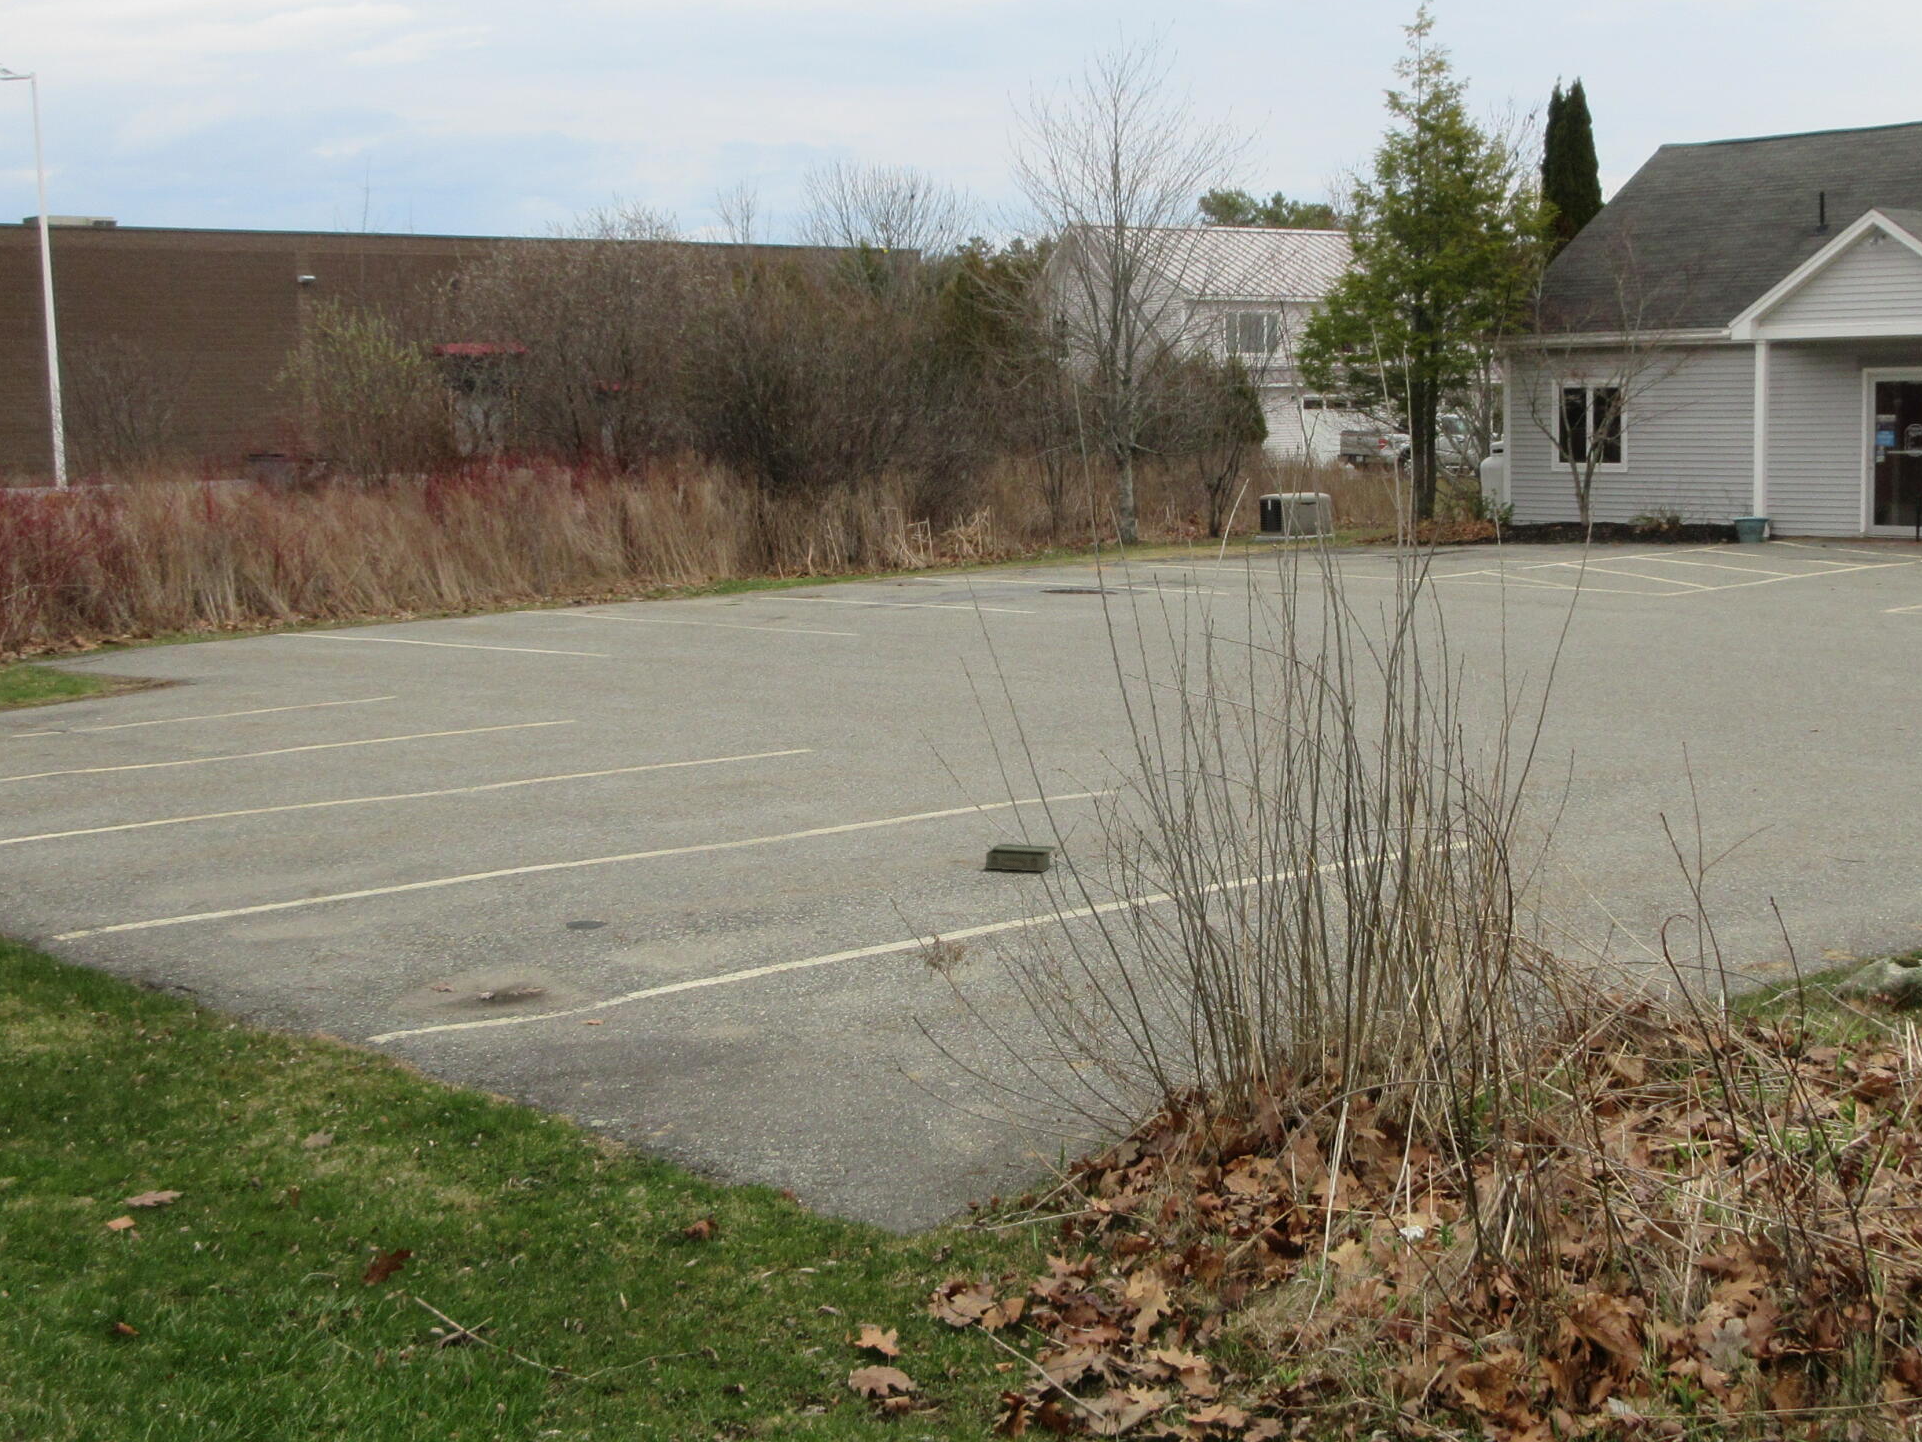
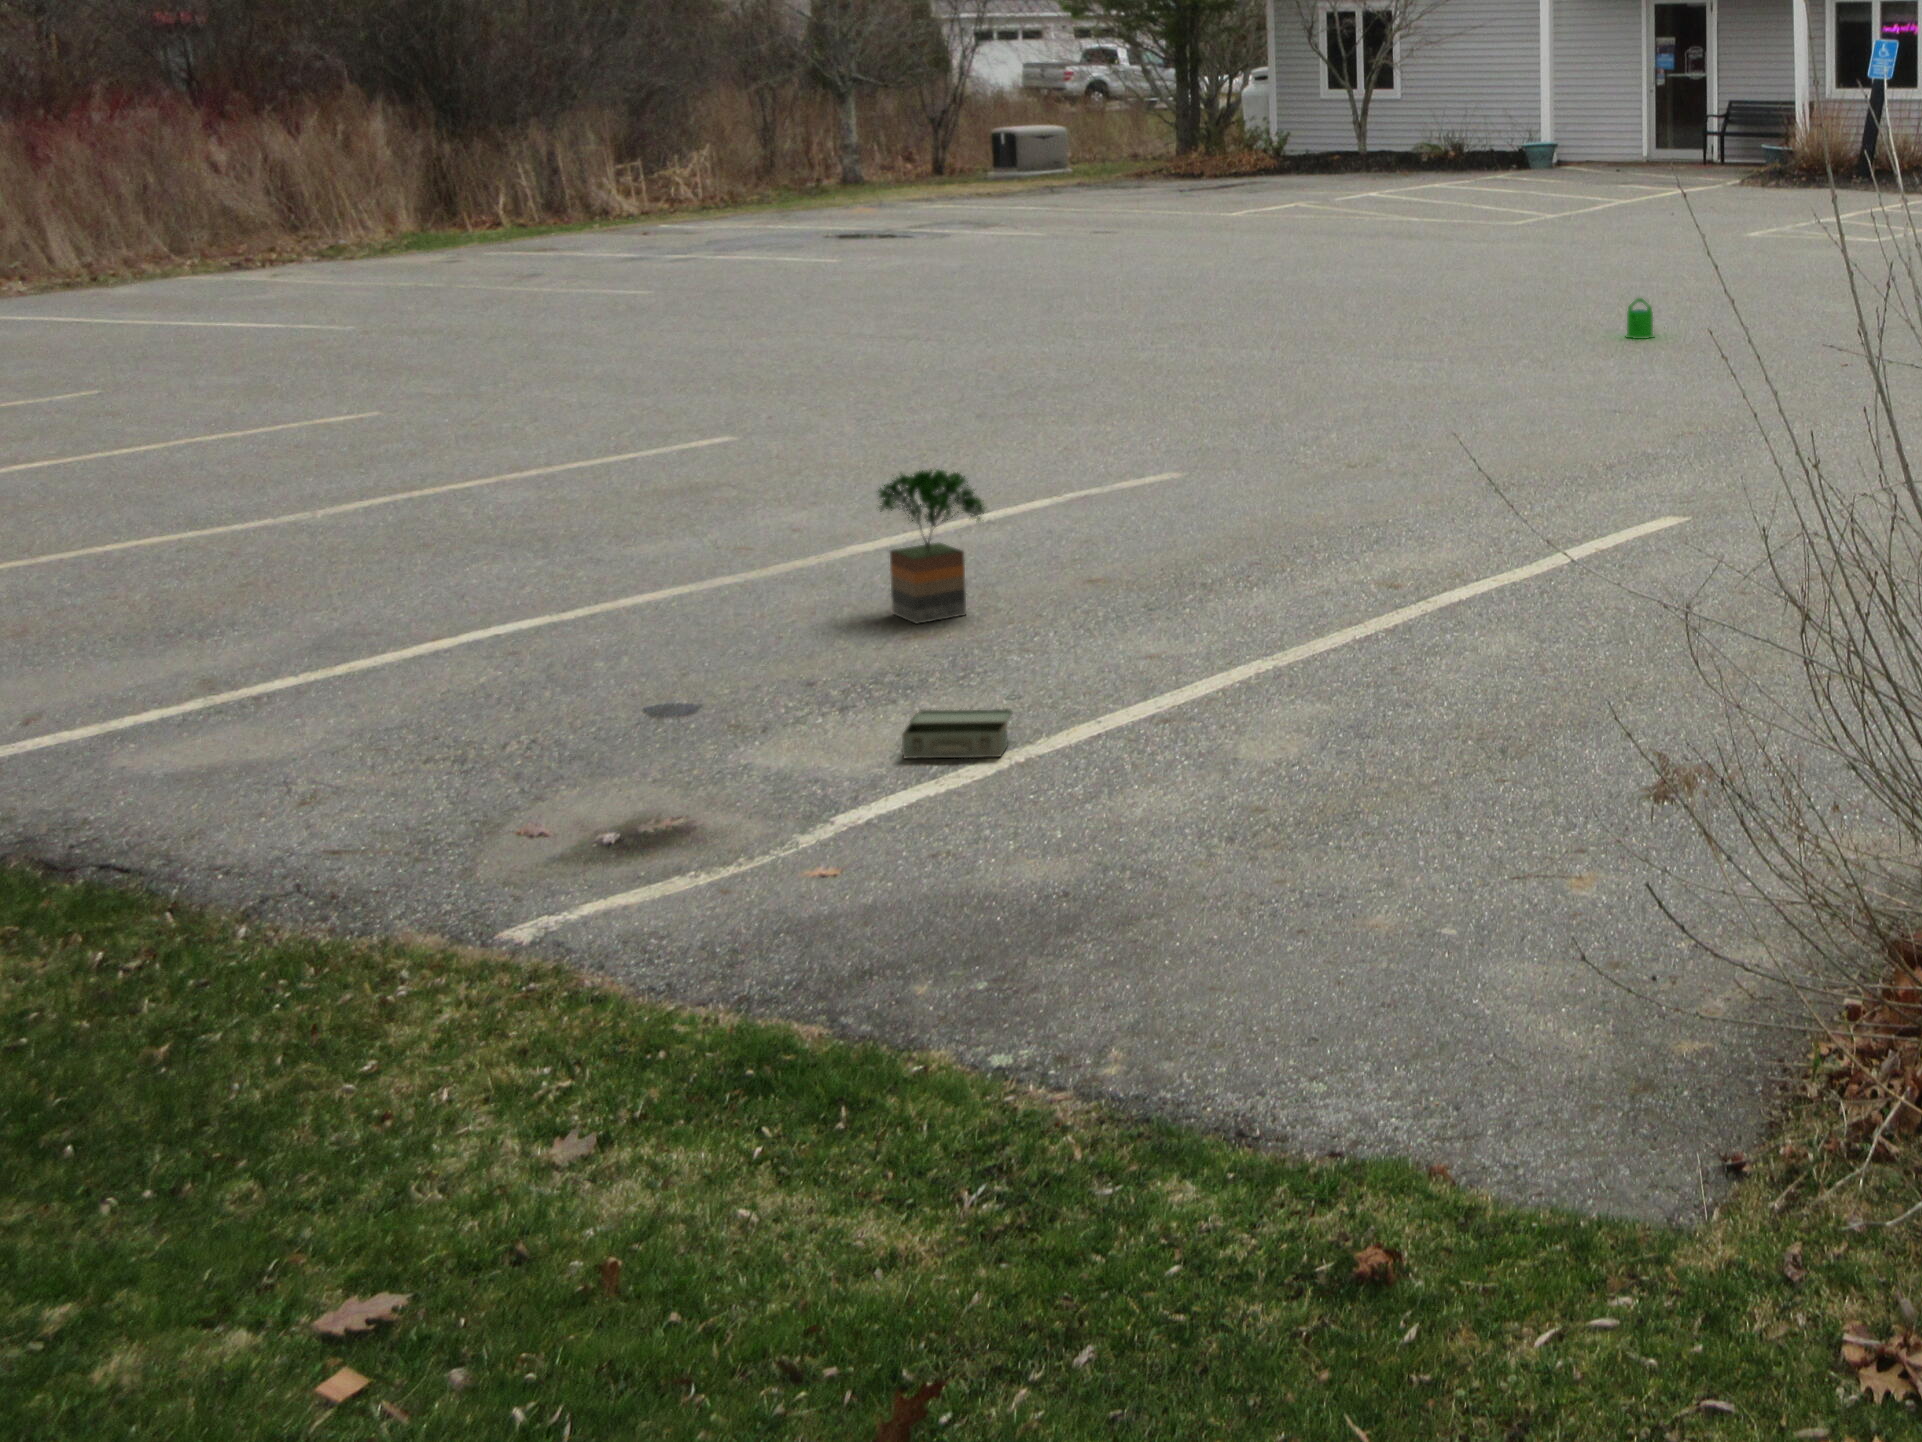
watering can: none [1683,642,1708,677] -> present [1627,298,1653,339]
potted tree: none [1001,710,1074,812] -> present [878,470,984,624]

